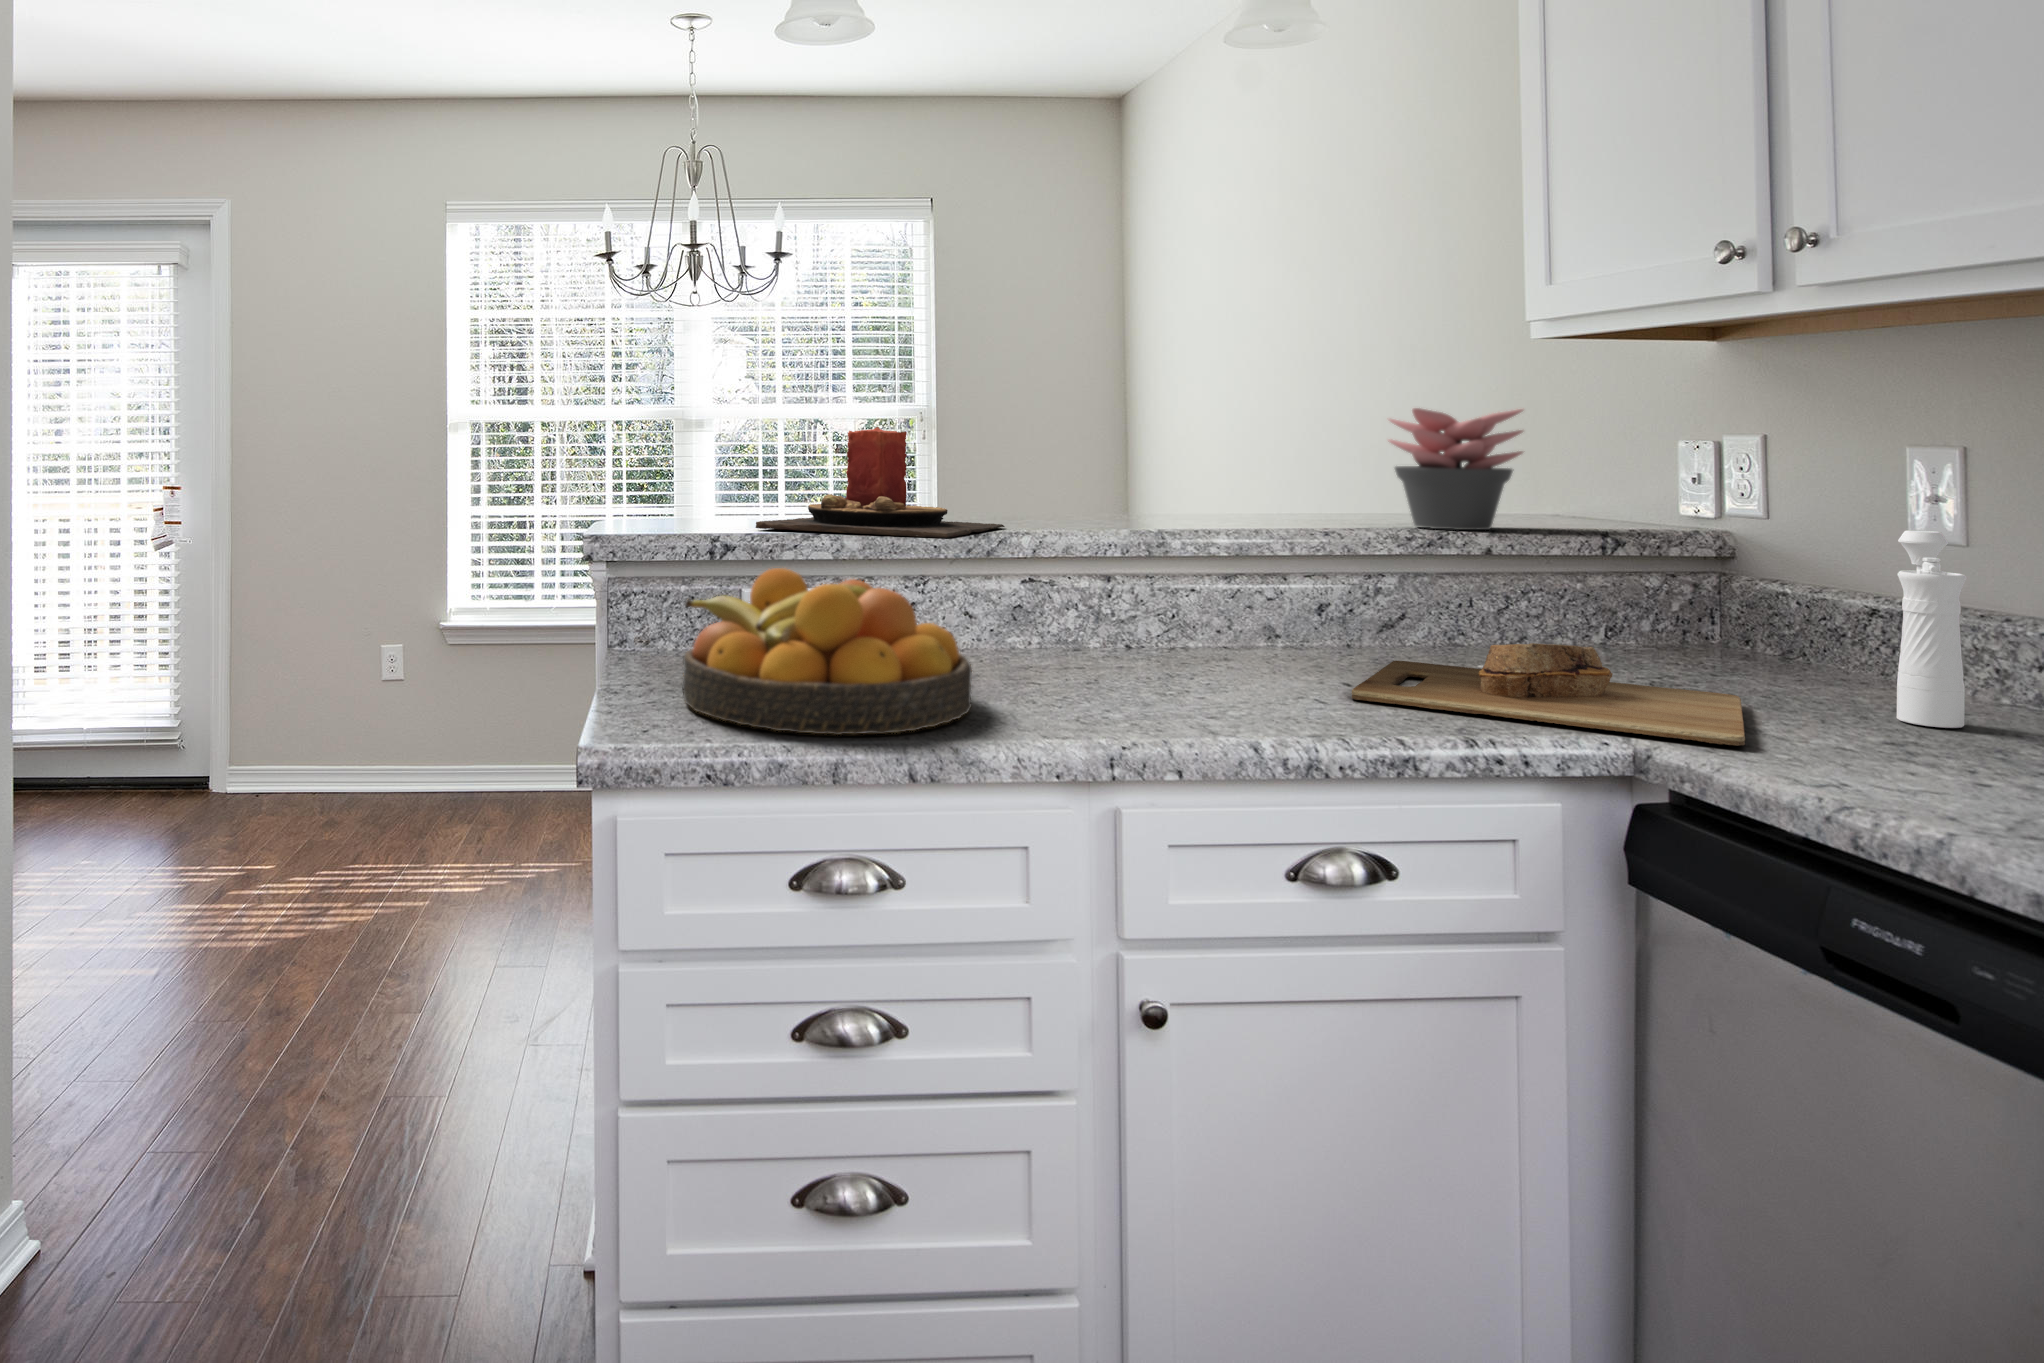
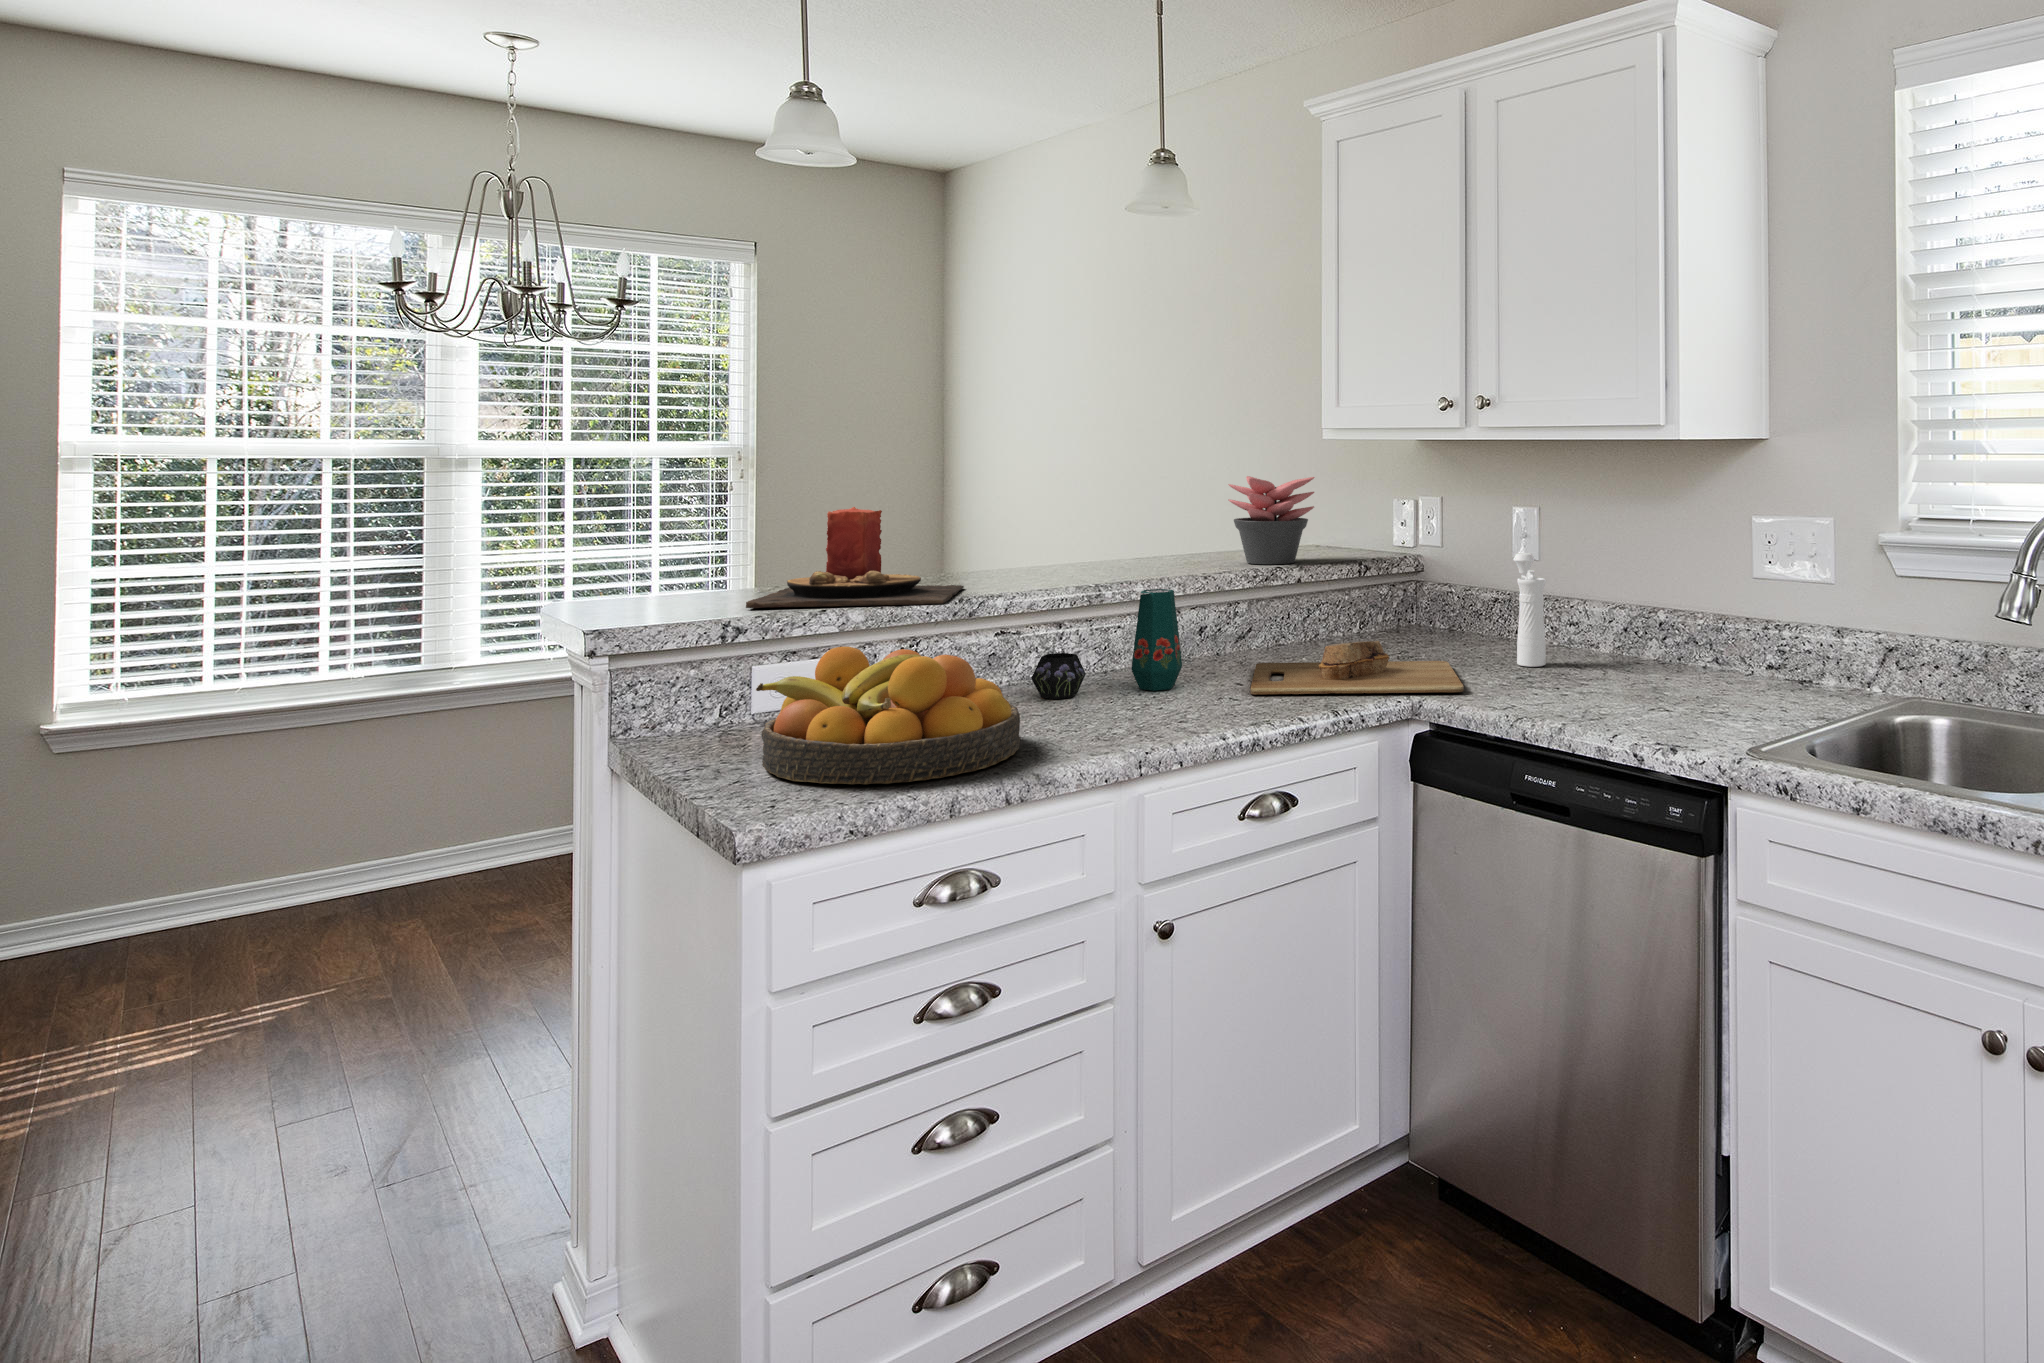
vase: none [1052,541,1261,677] -> present [1031,589,1182,699]

